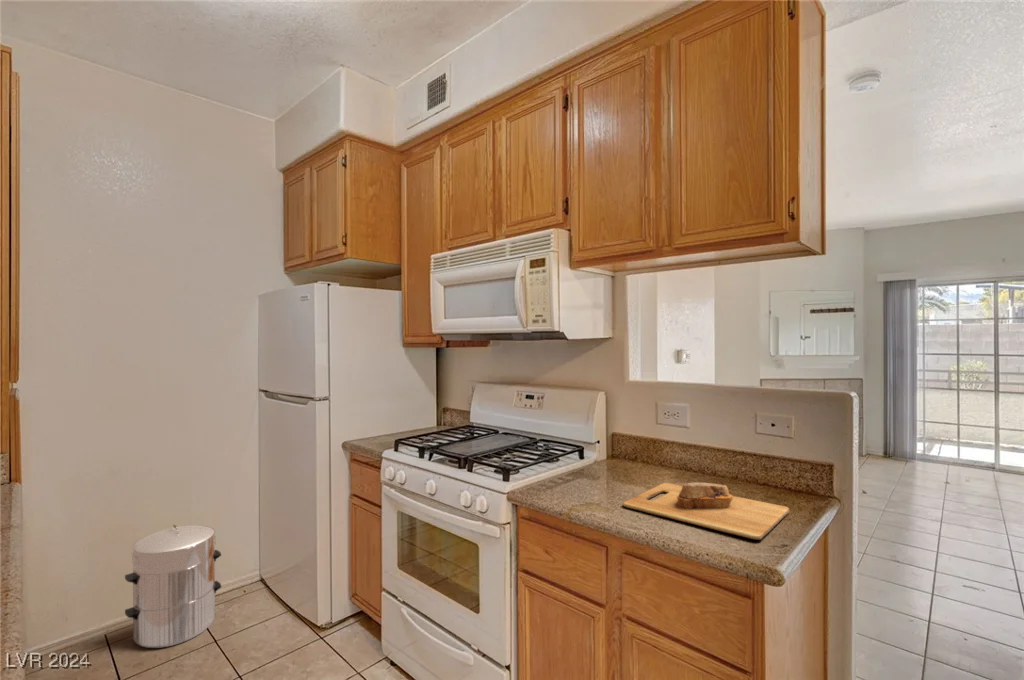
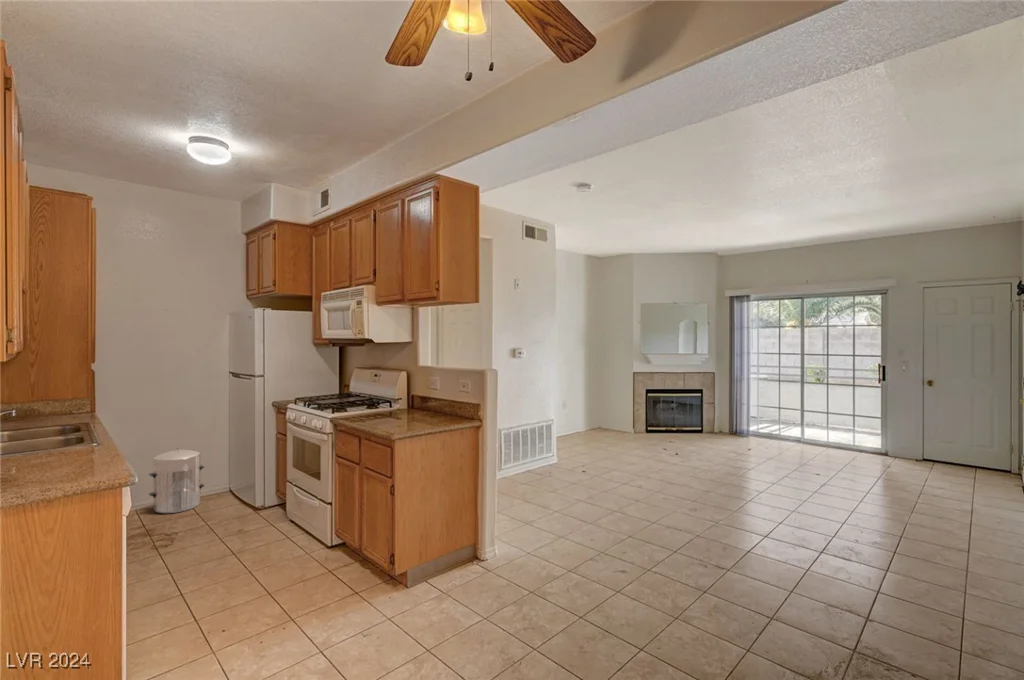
cutting board: present [623,482,789,540] -> none [375,411,447,429]

